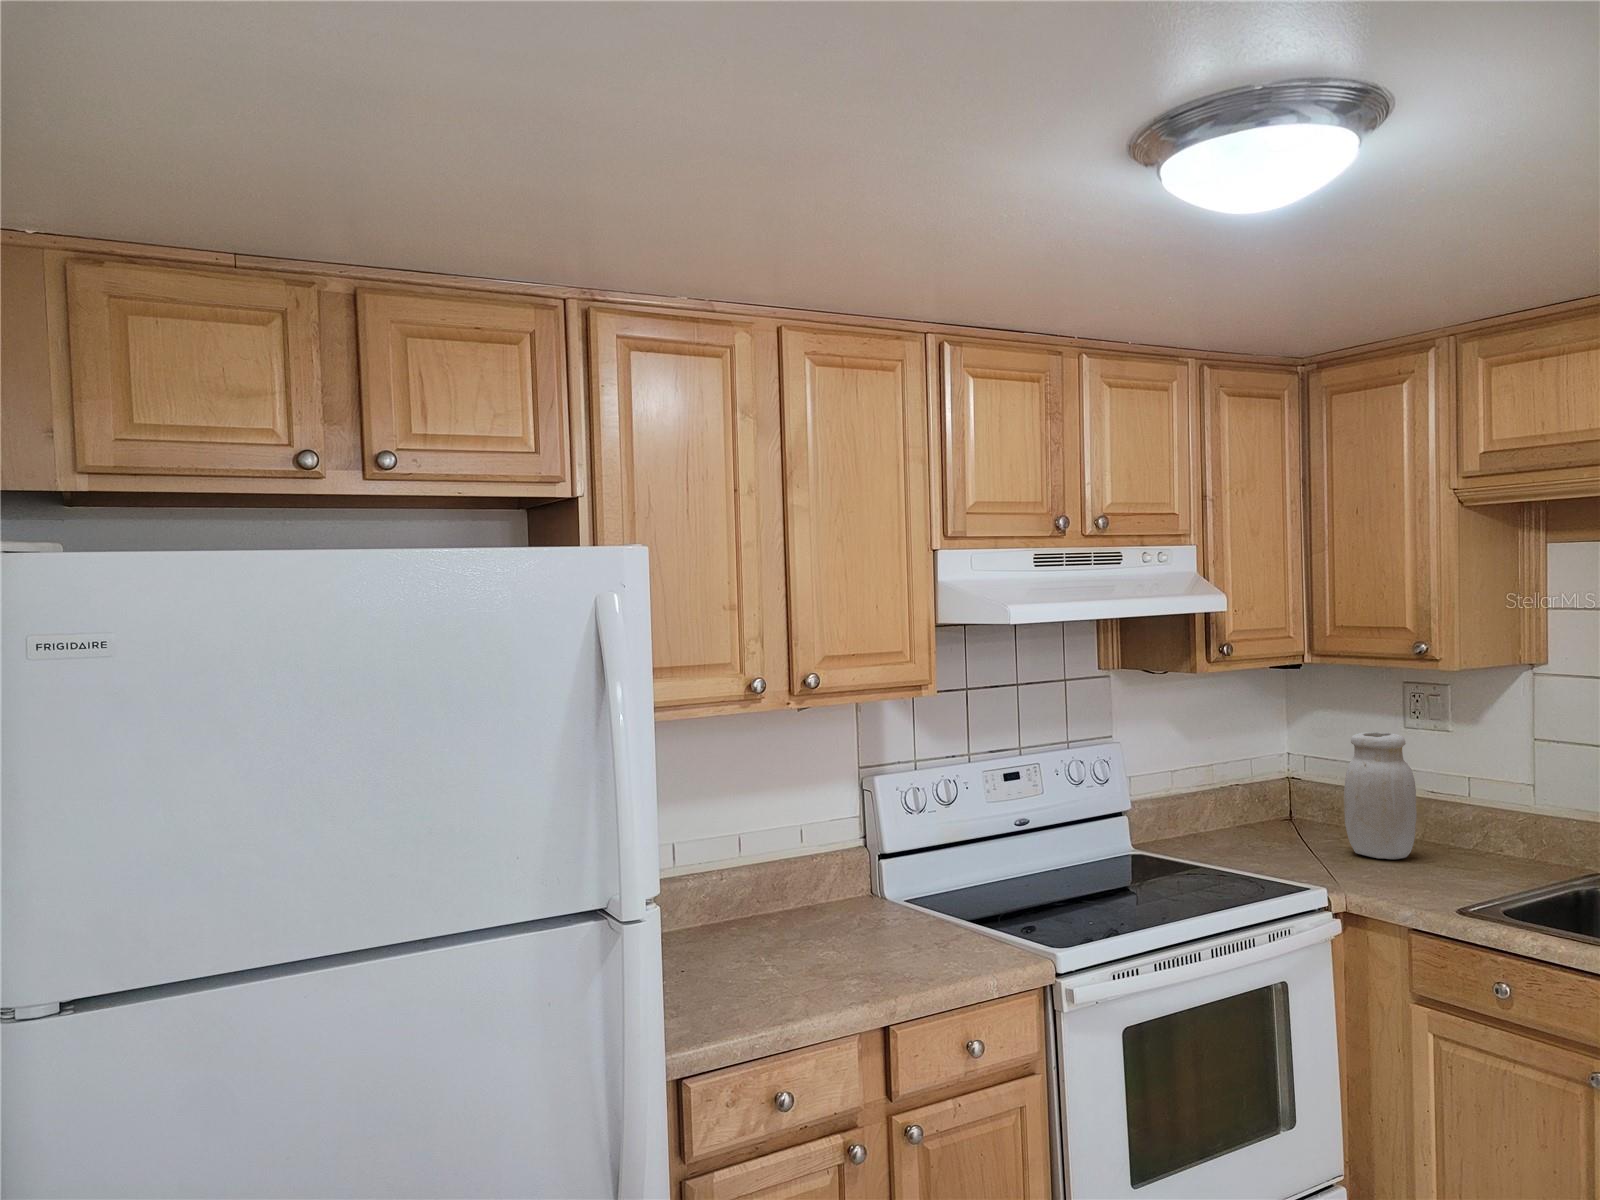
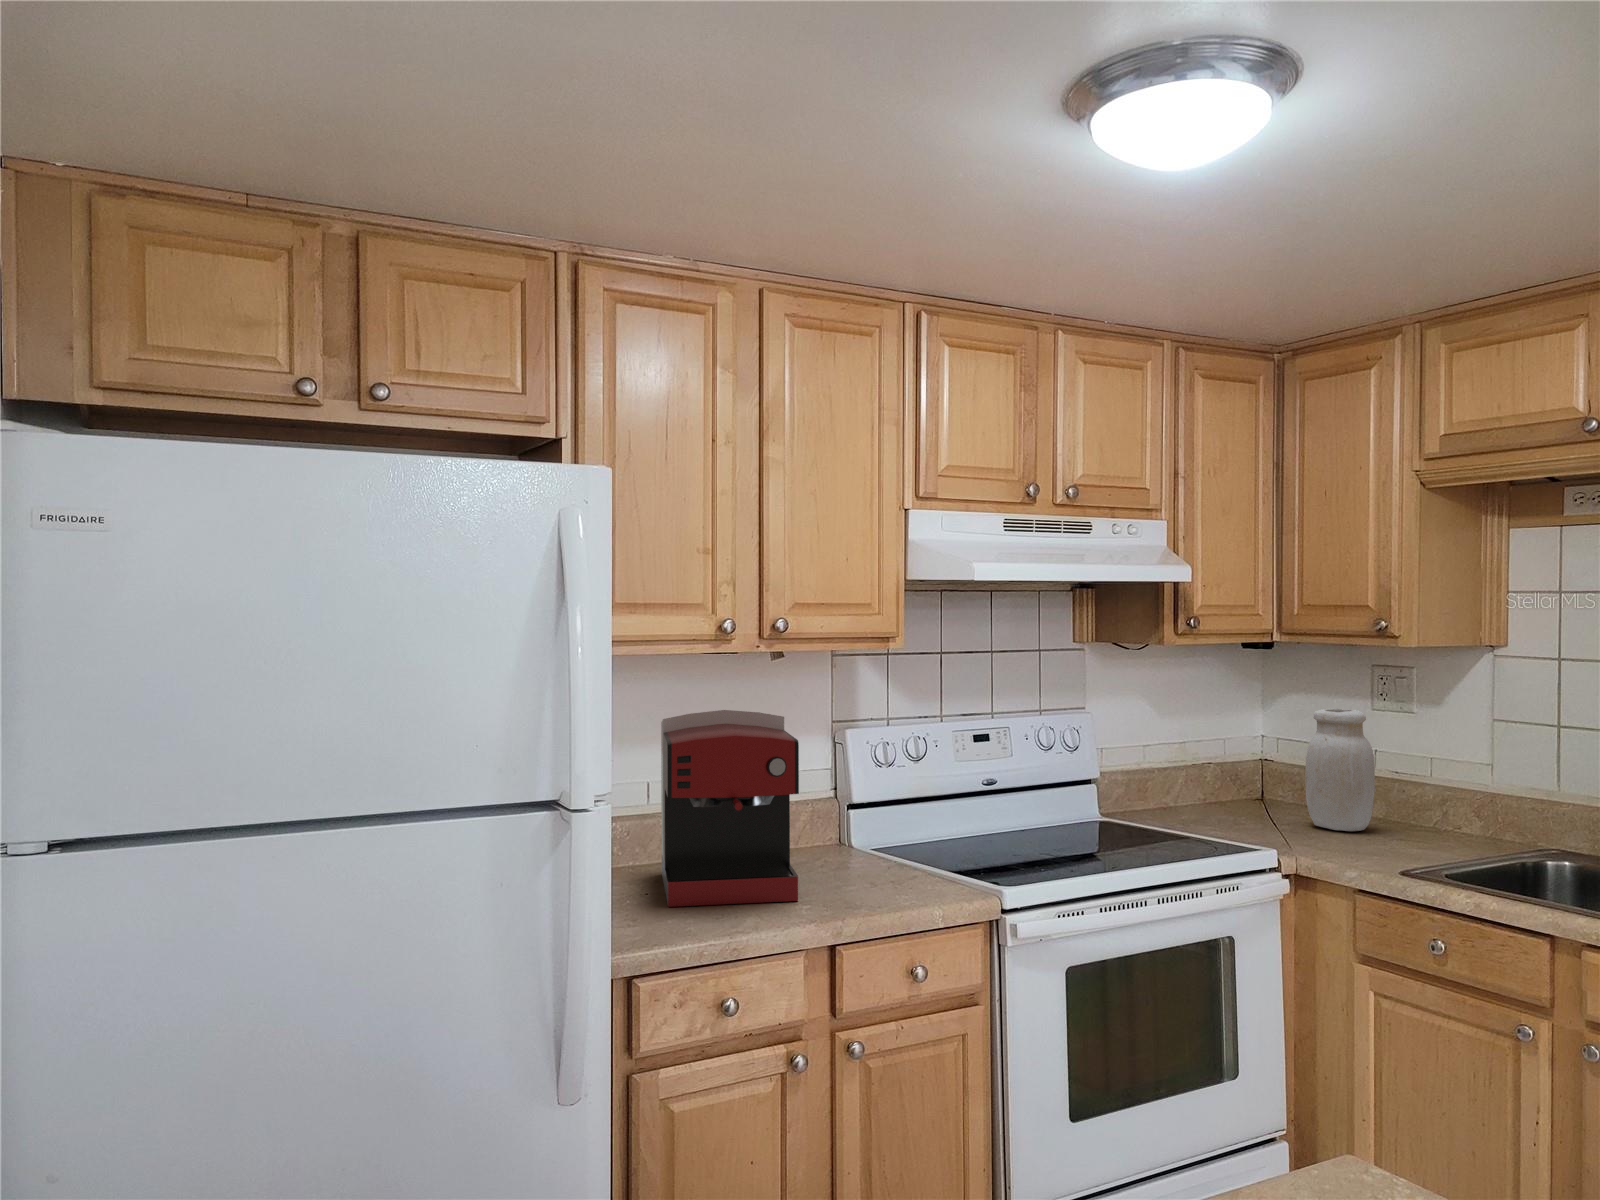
coffee maker: none [687,772,844,989] -> present [661,710,799,907]

